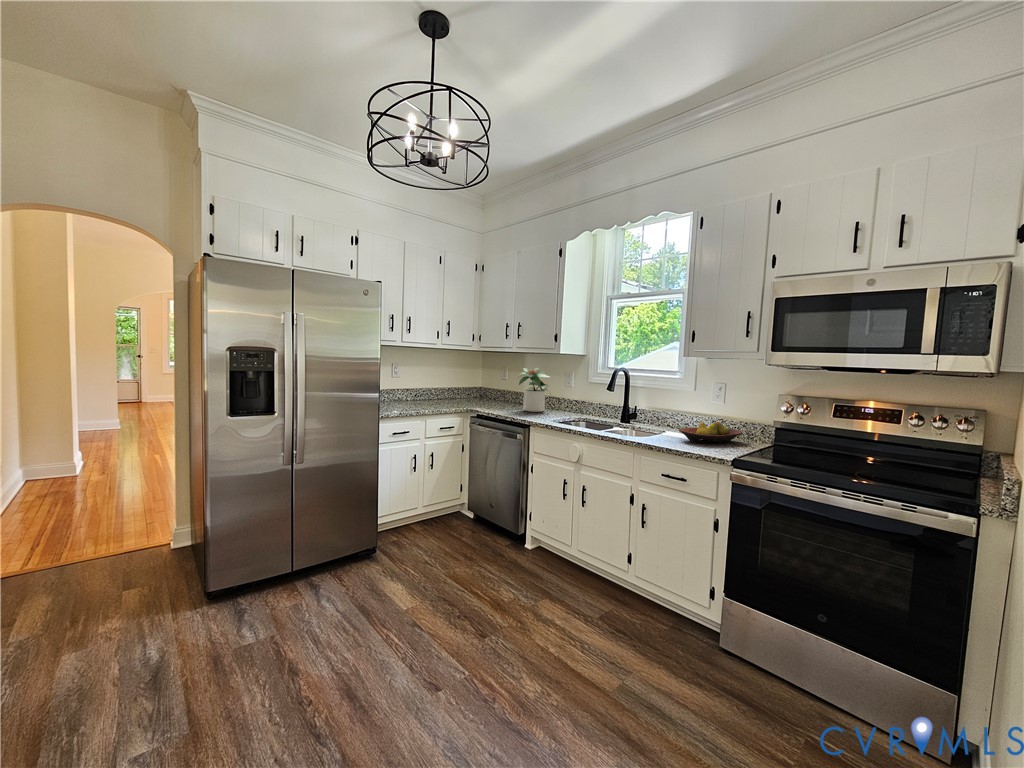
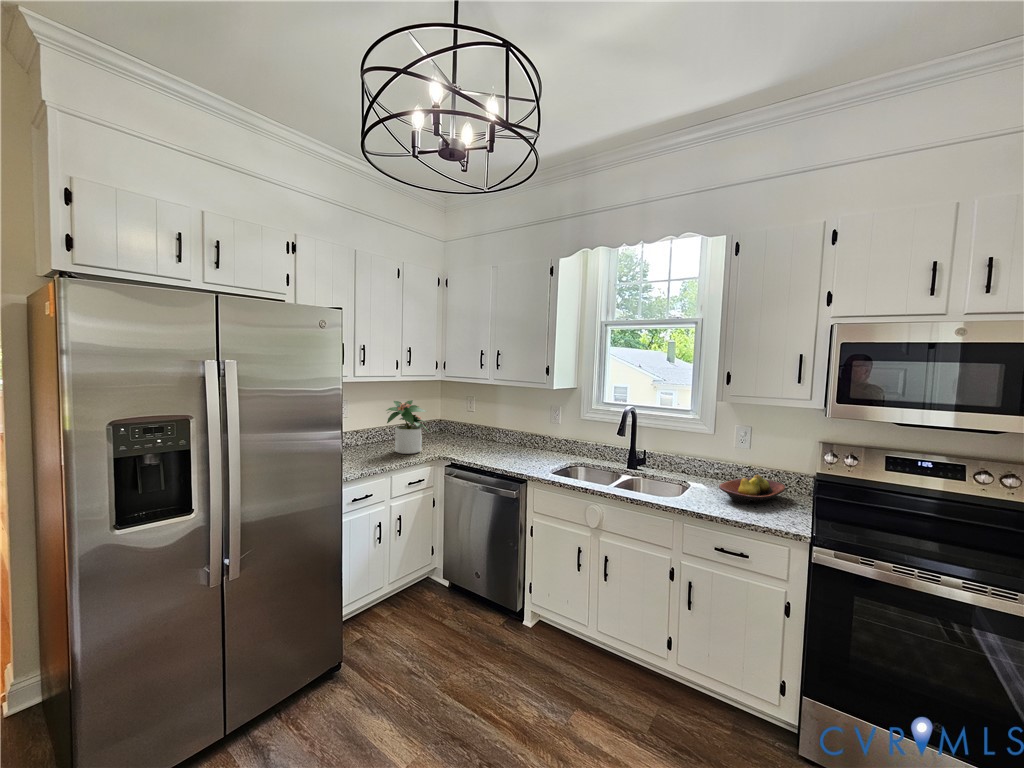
potted plant: present [519,368,549,412] -> present [386,400,429,454]

